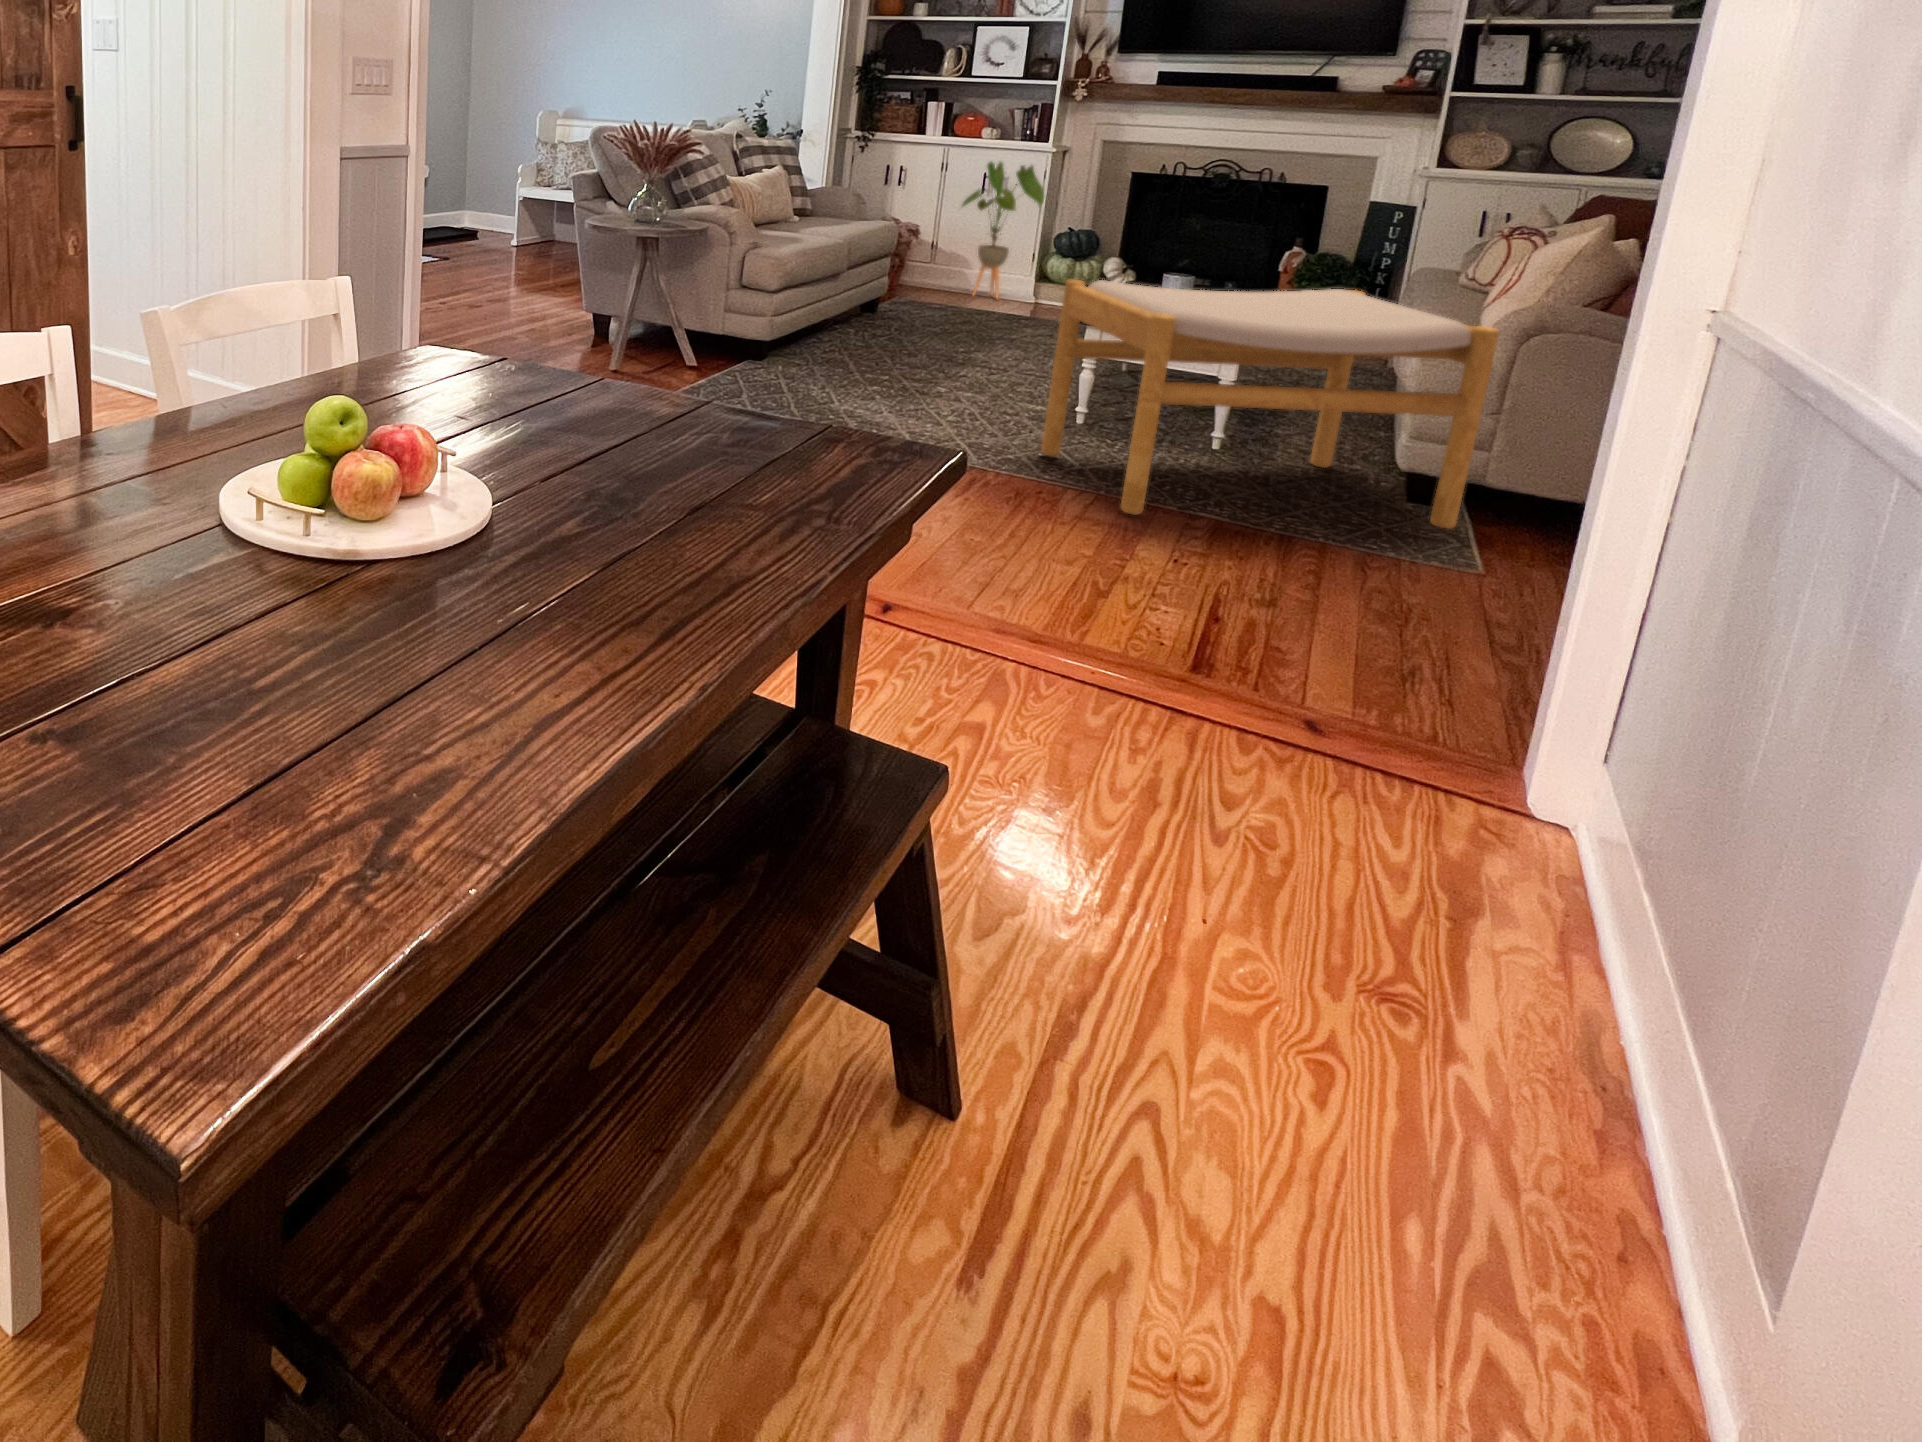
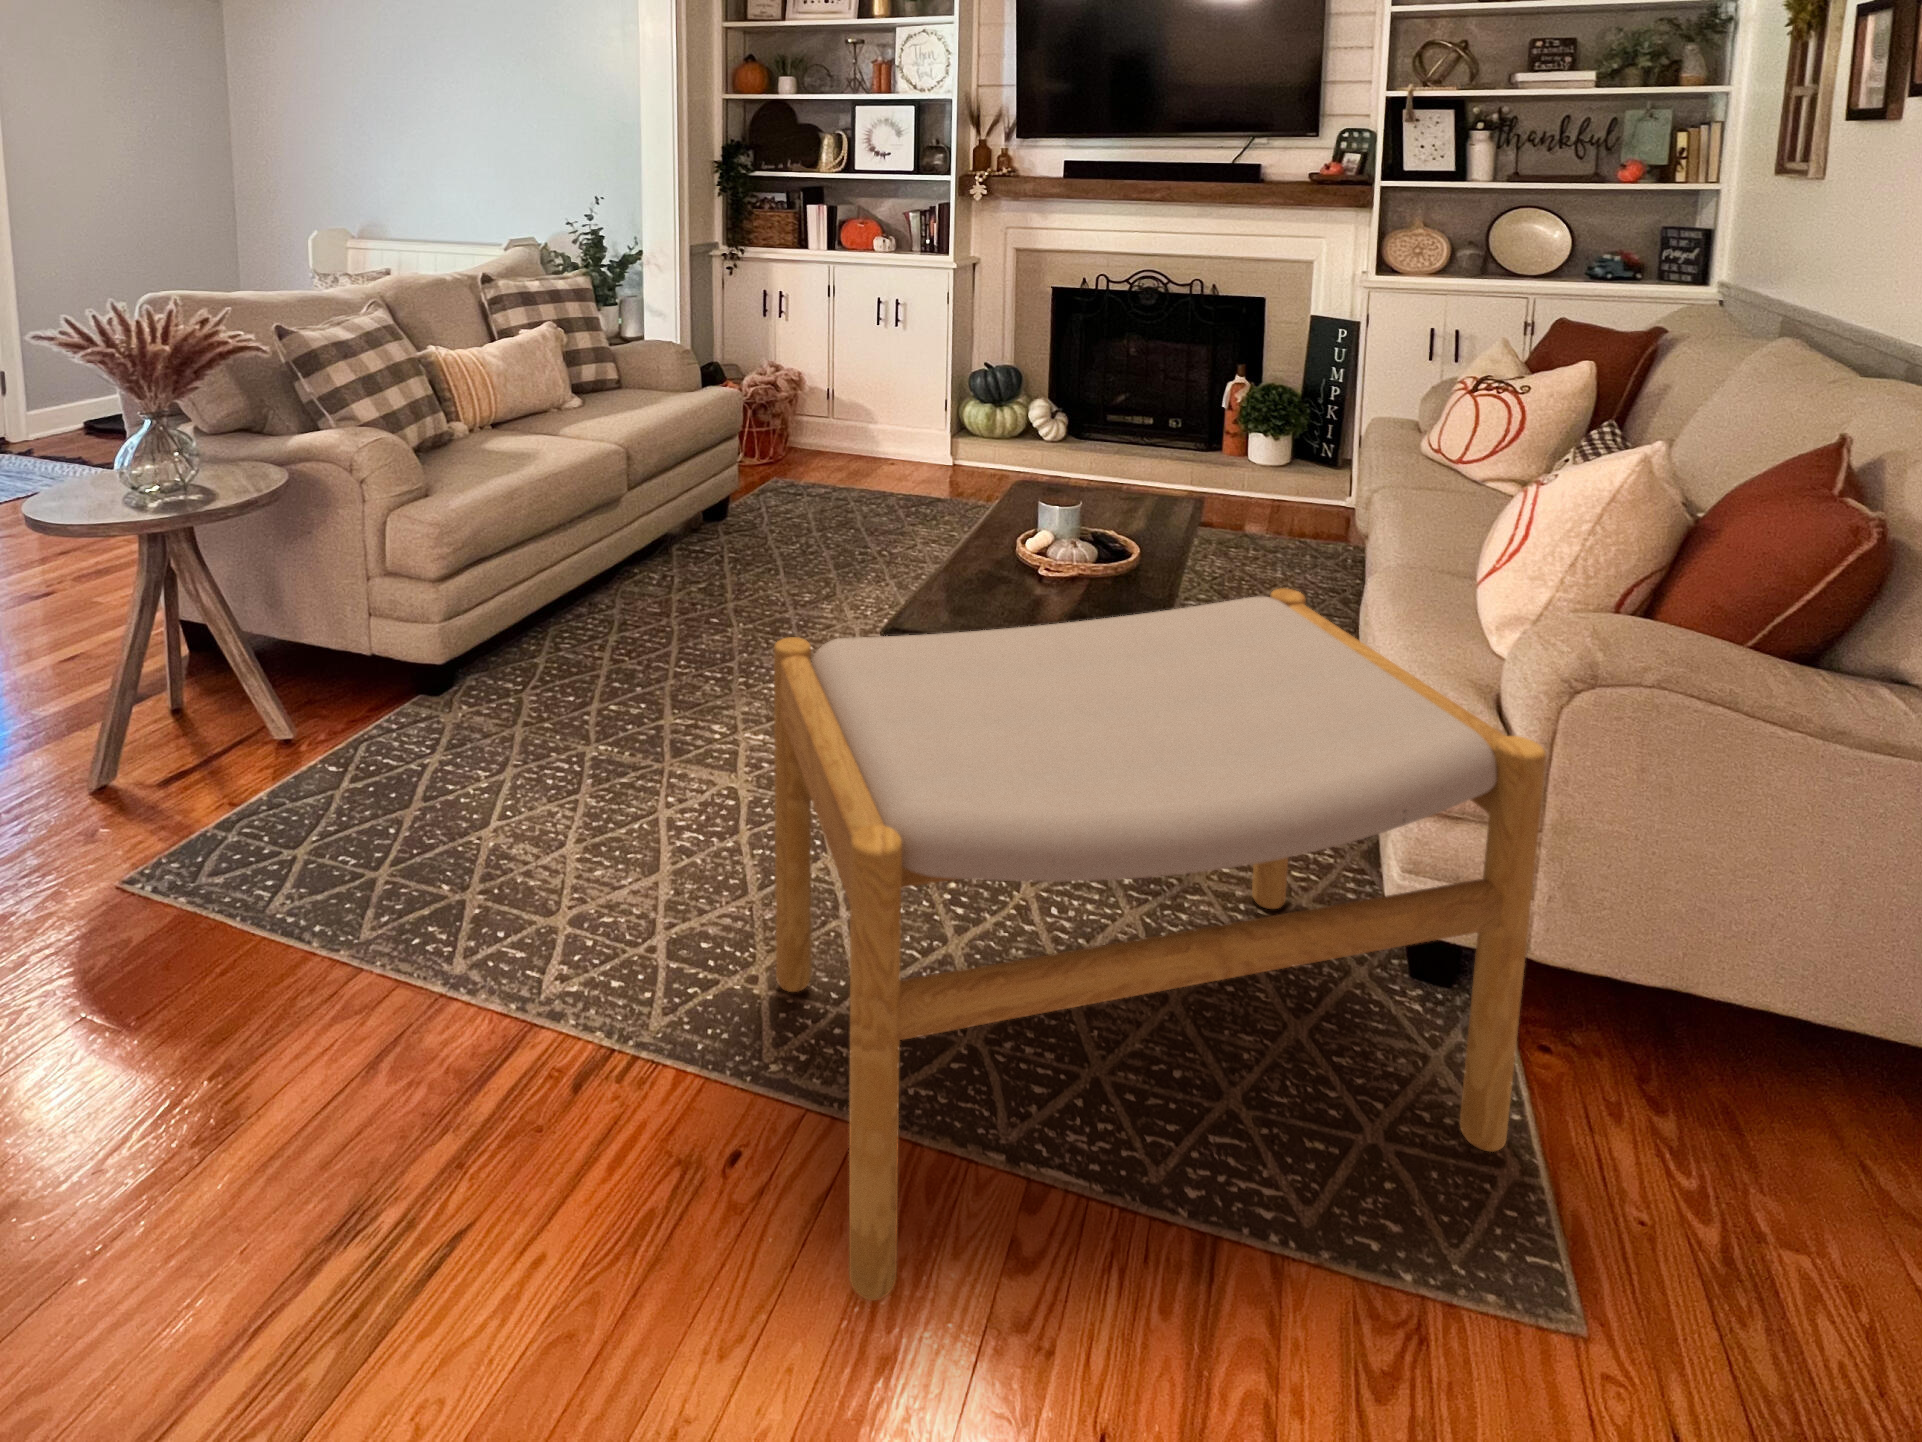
house plant: present [962,161,1044,299] -> none [837,287,946,472]

